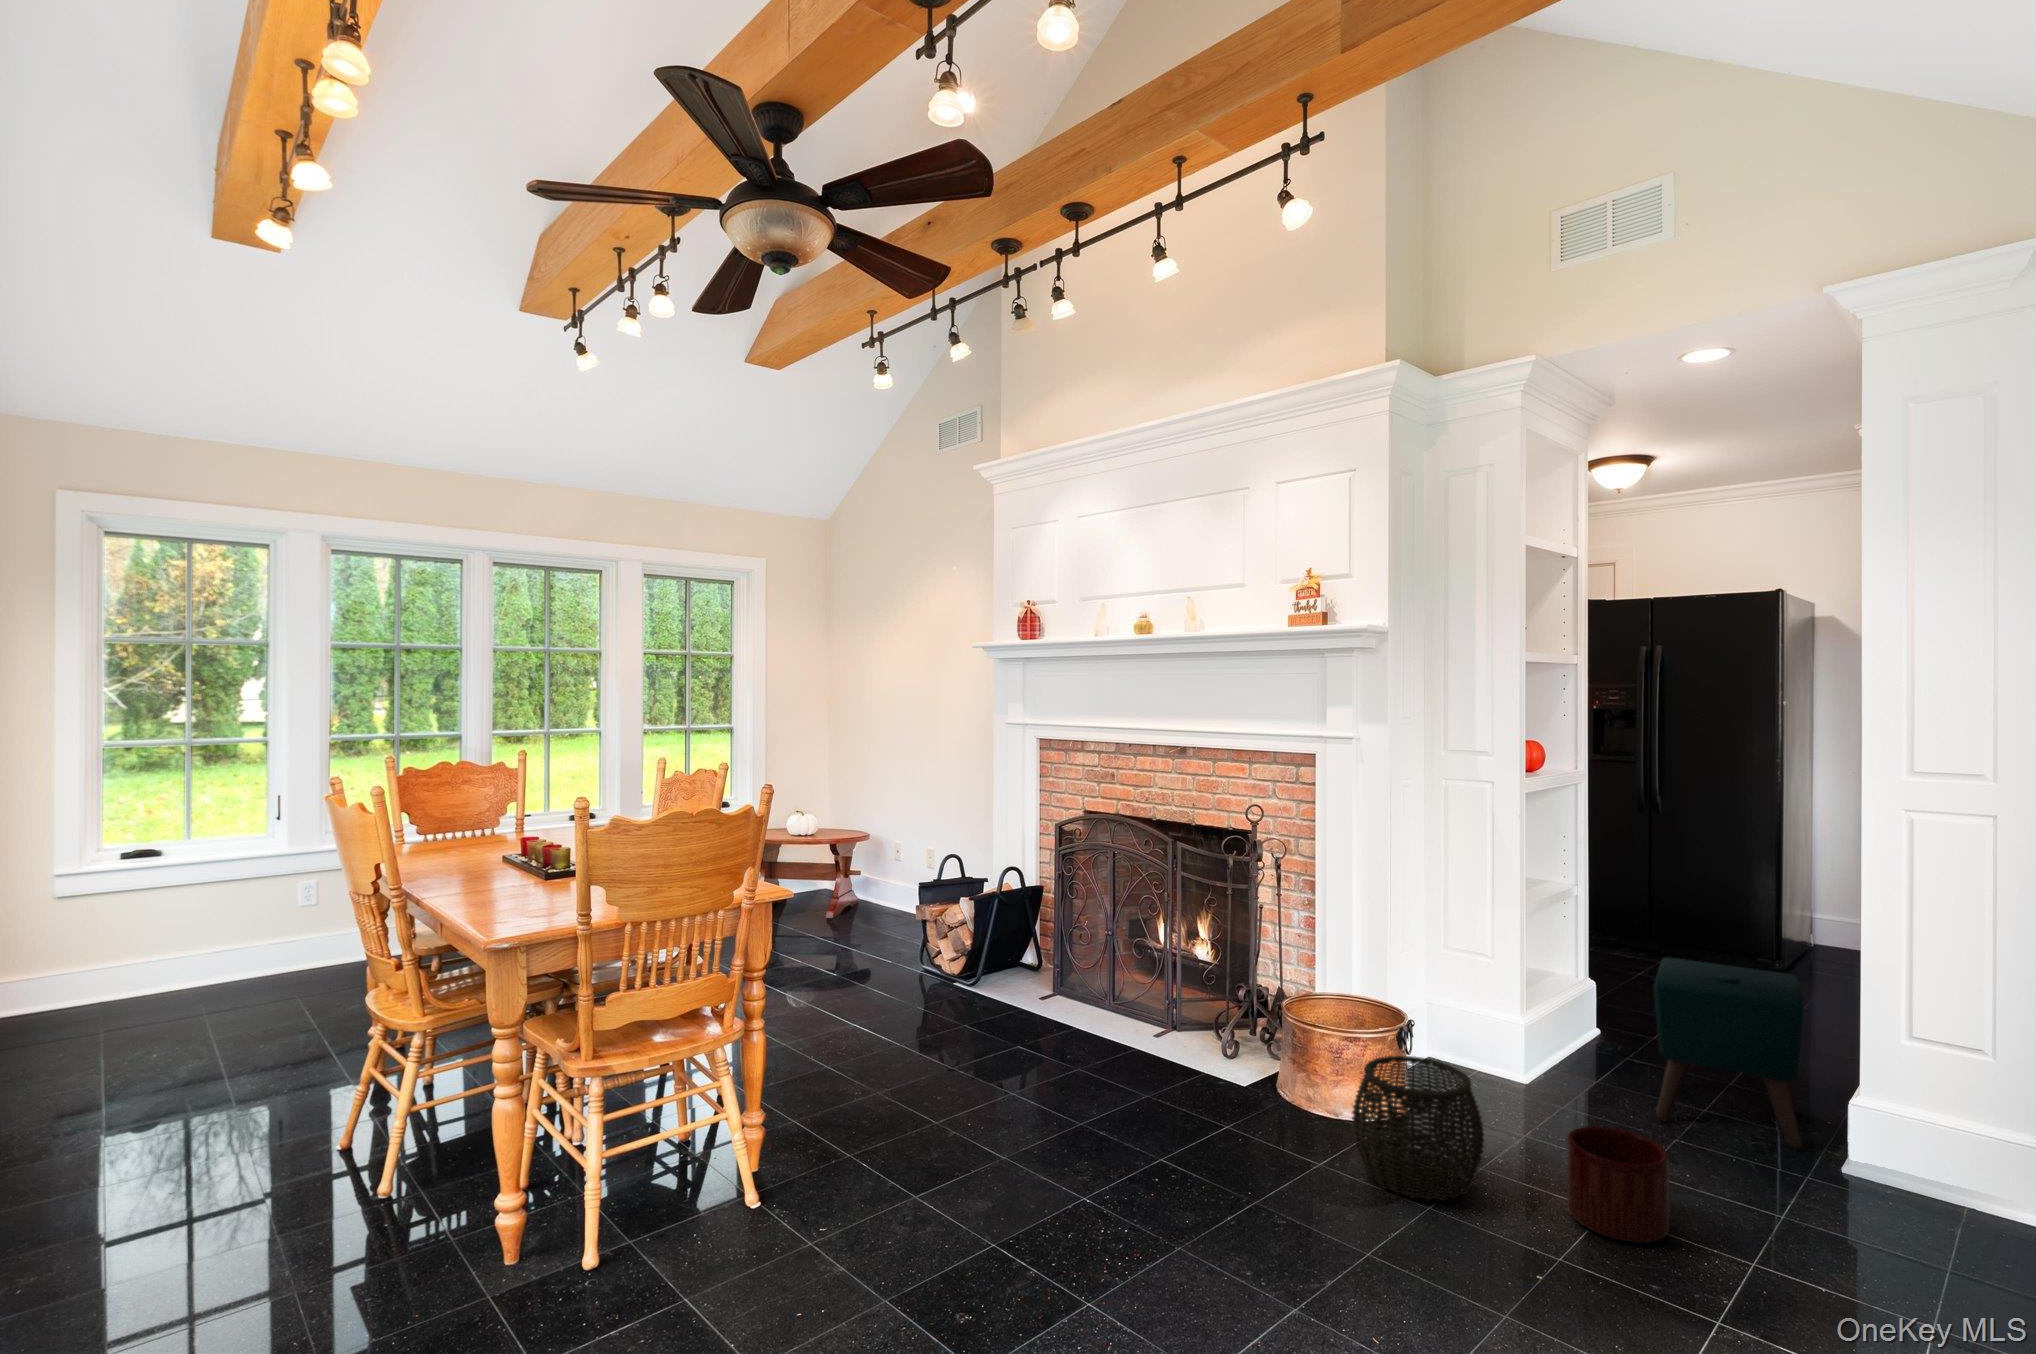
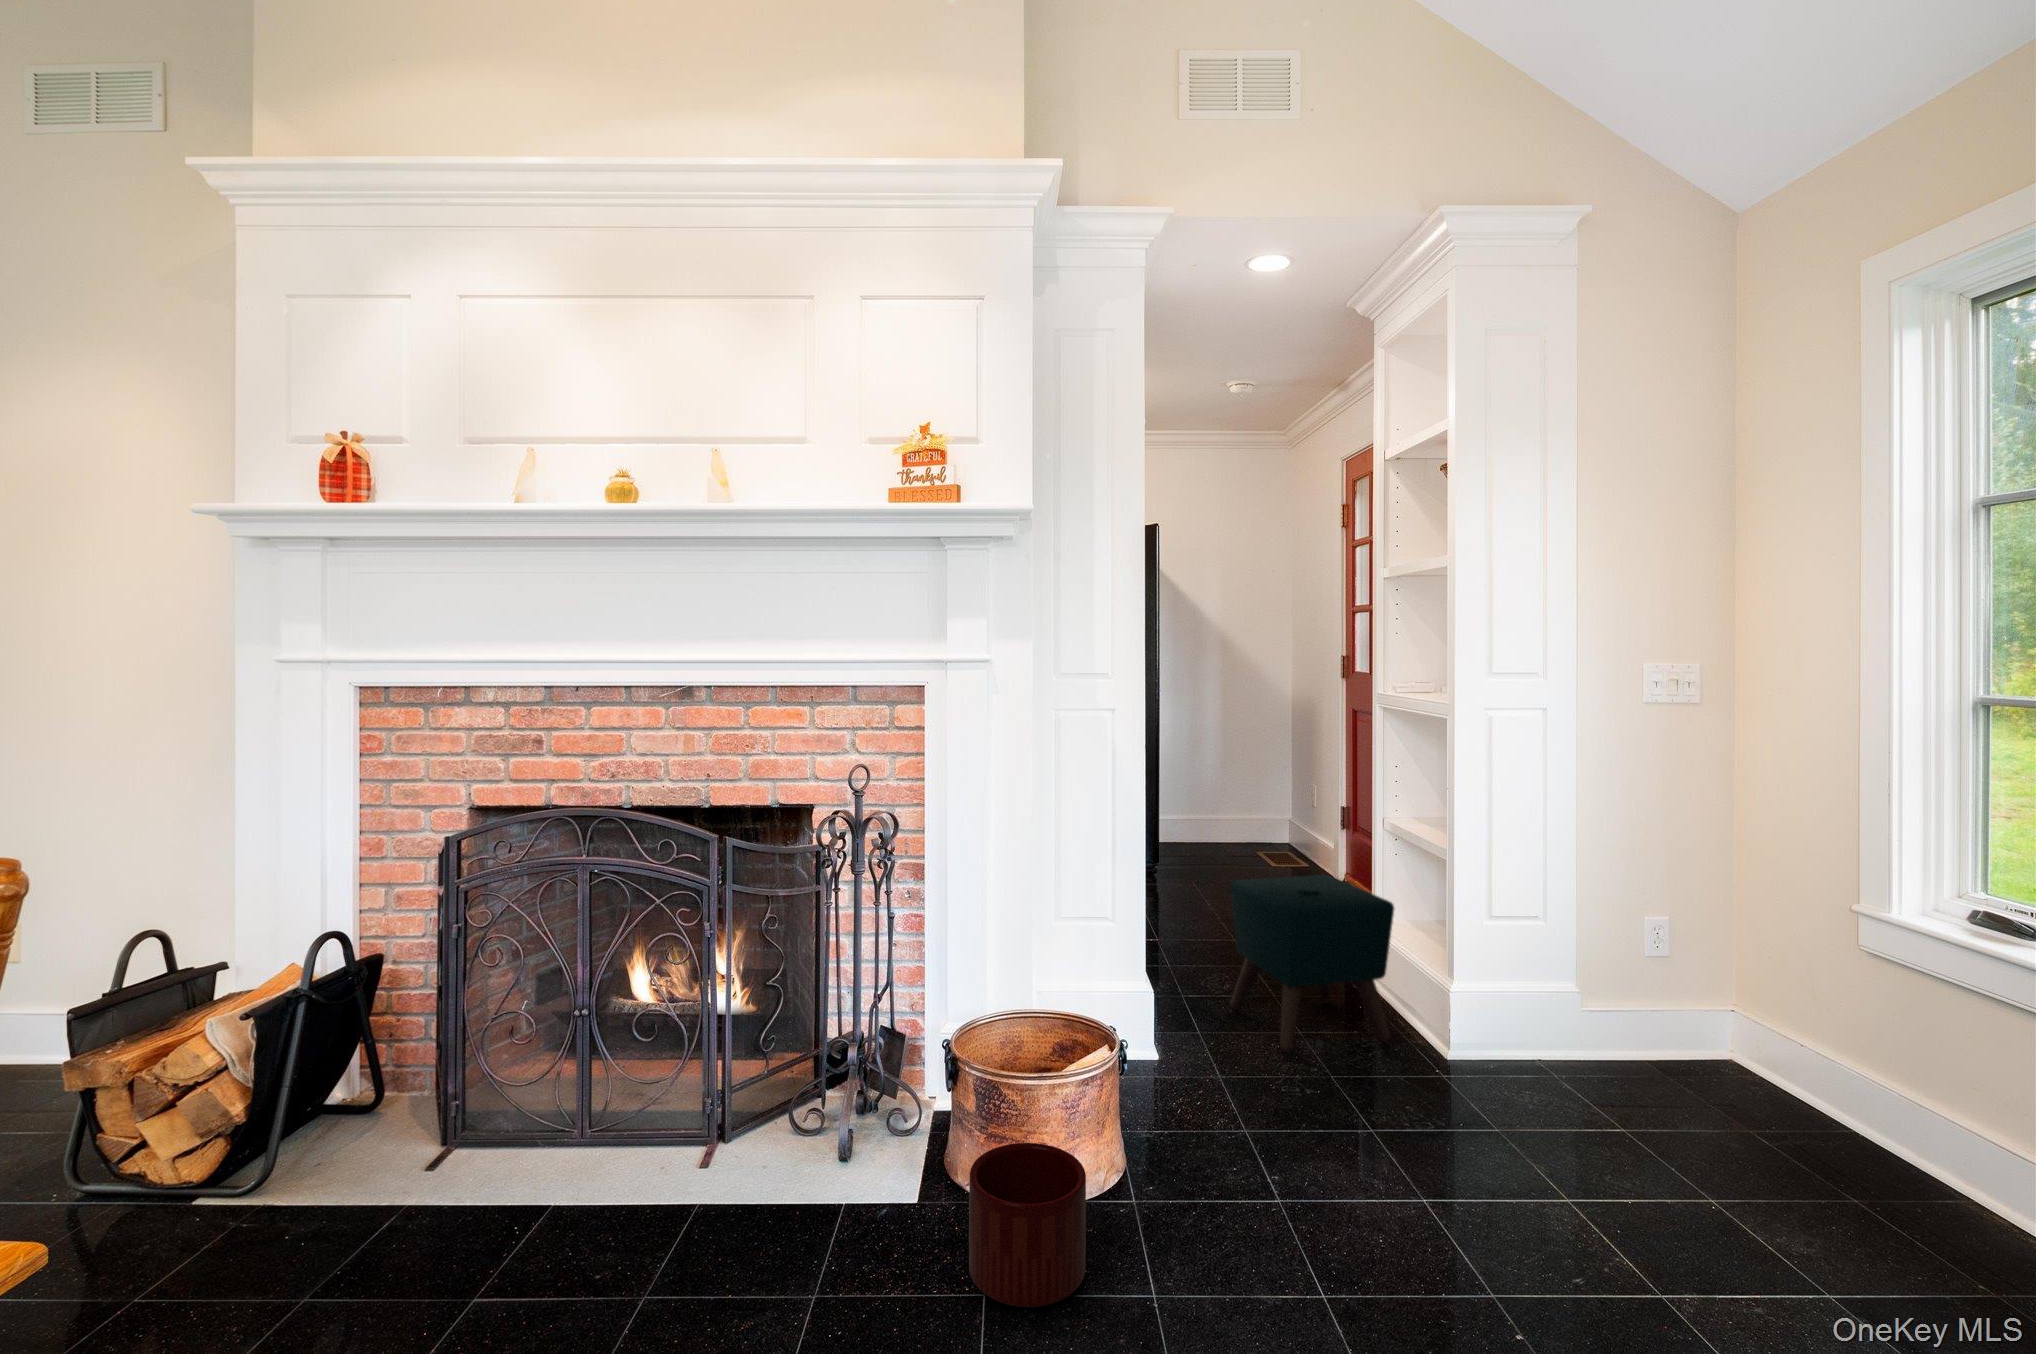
woven basket: present [1352,1056,1484,1201] -> none [1174,1076,1351,1291]
planter: present [1567,1126,1669,1243] -> present [969,1143,1086,1307]

